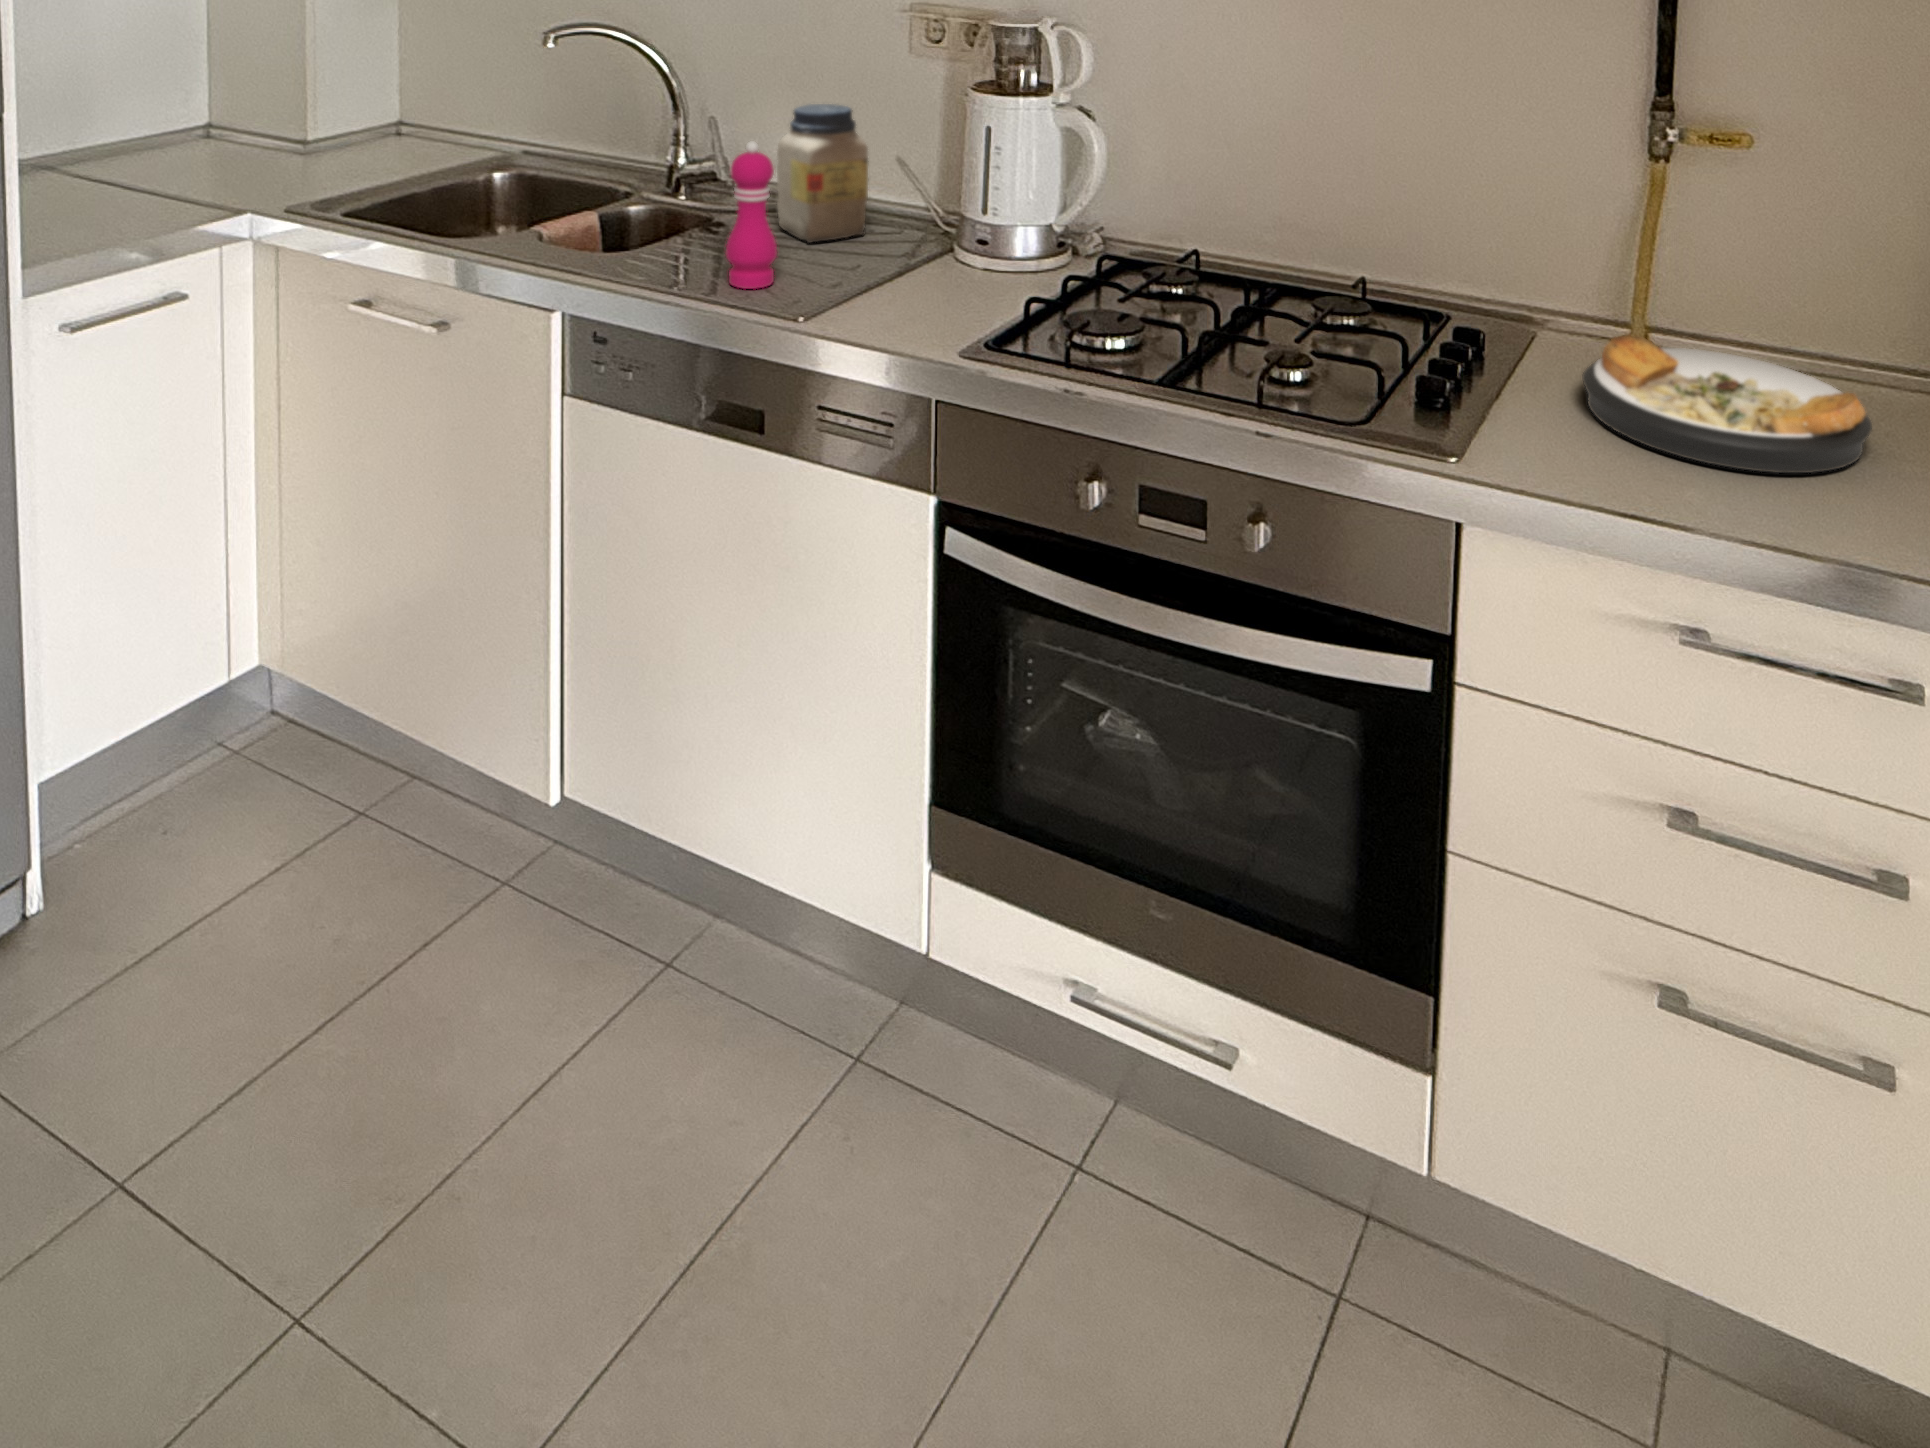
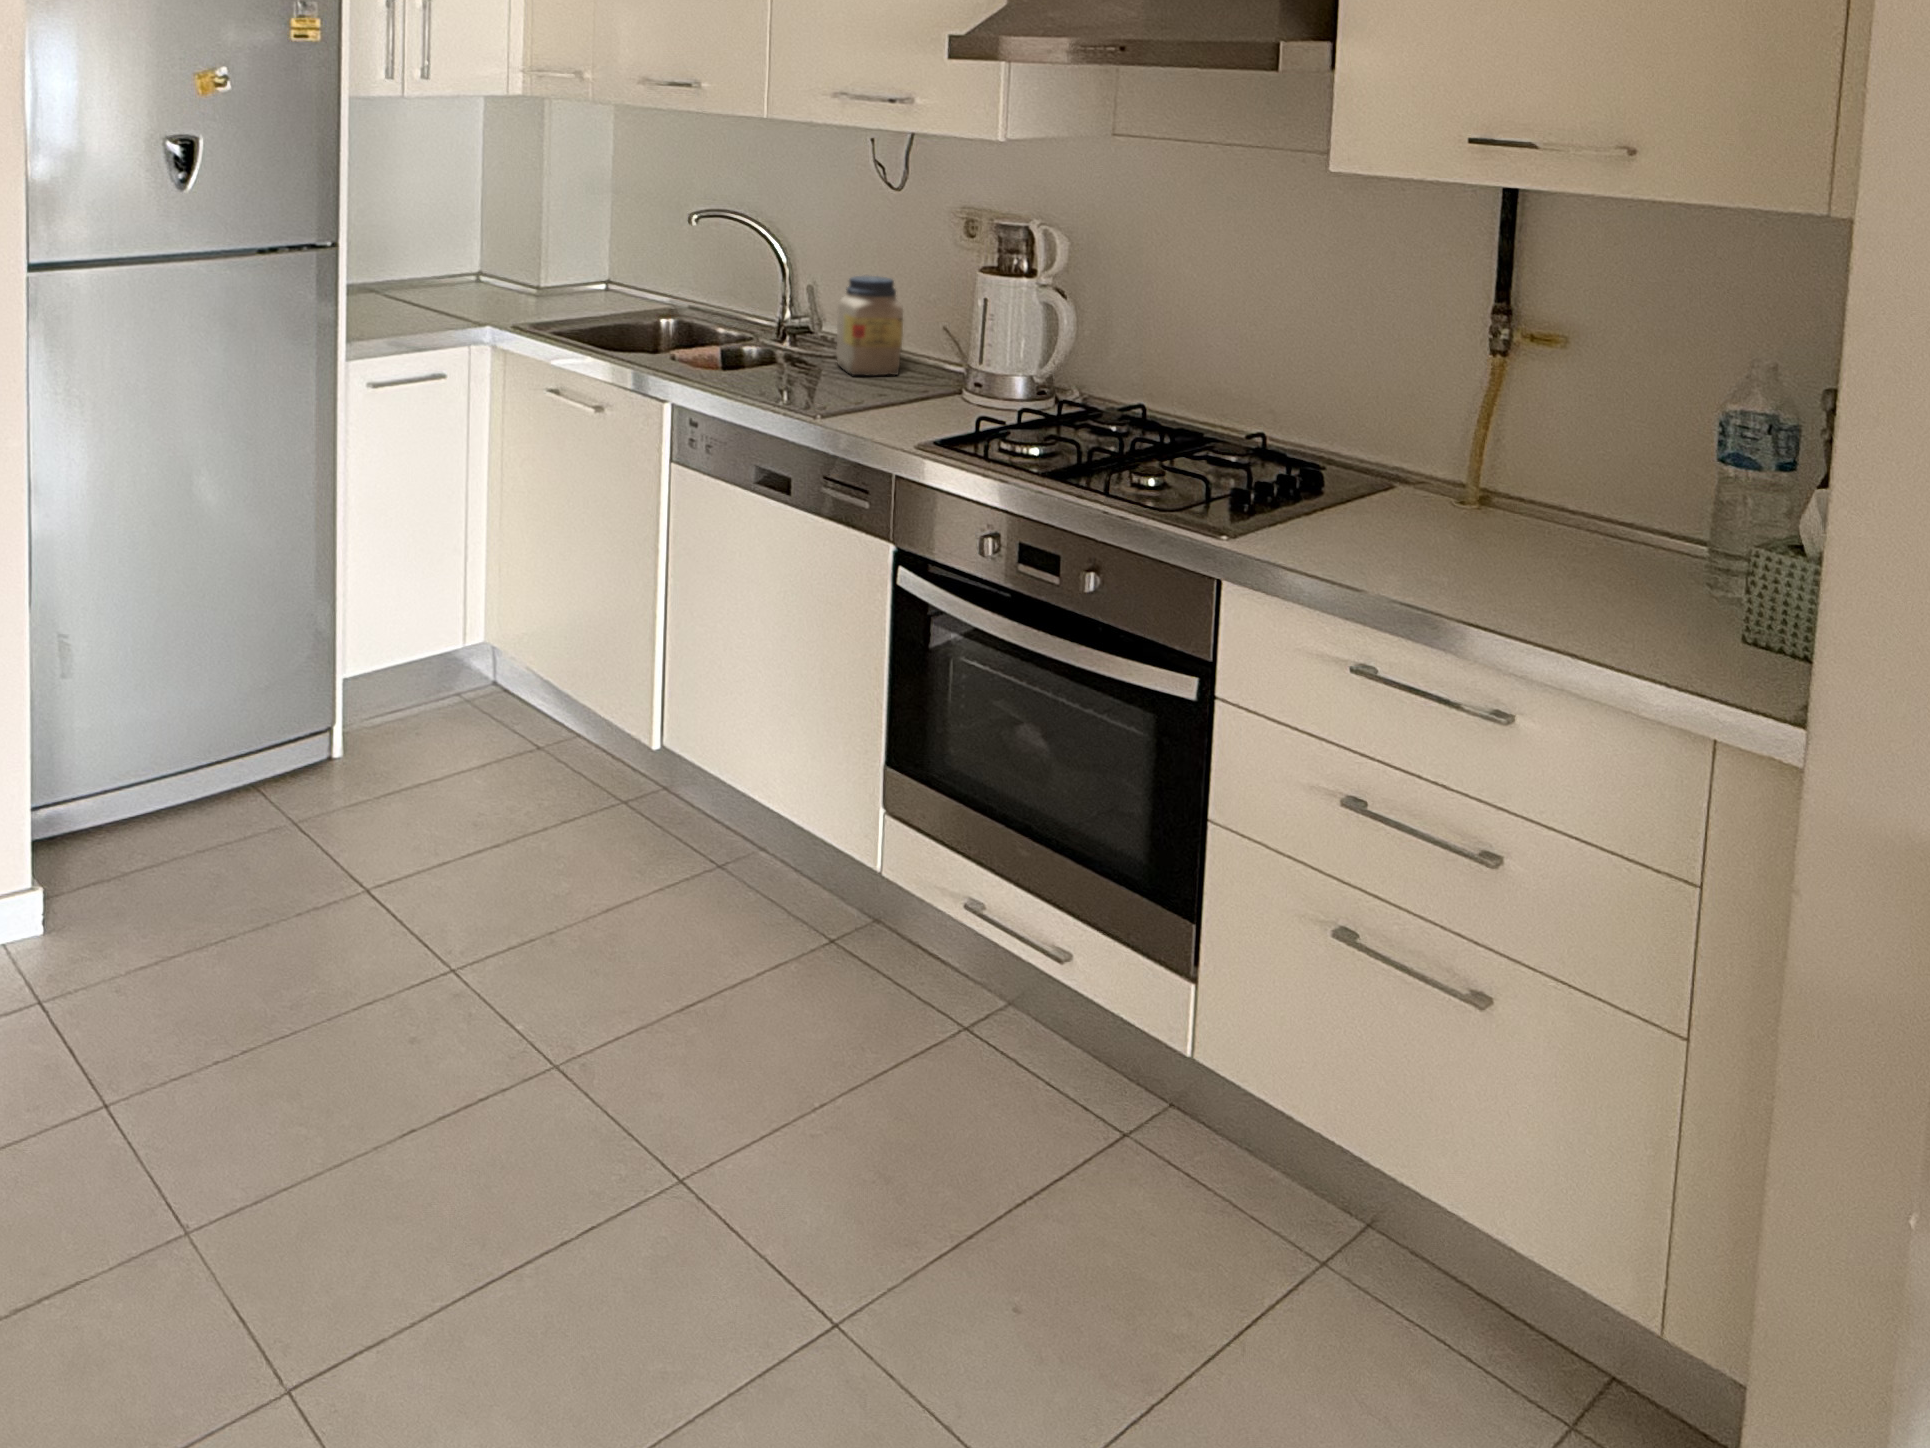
pepper mill: present [726,141,777,289] -> none [778,292,815,396]
plate: present [1582,335,1872,473] -> none [1365,481,1593,581]

